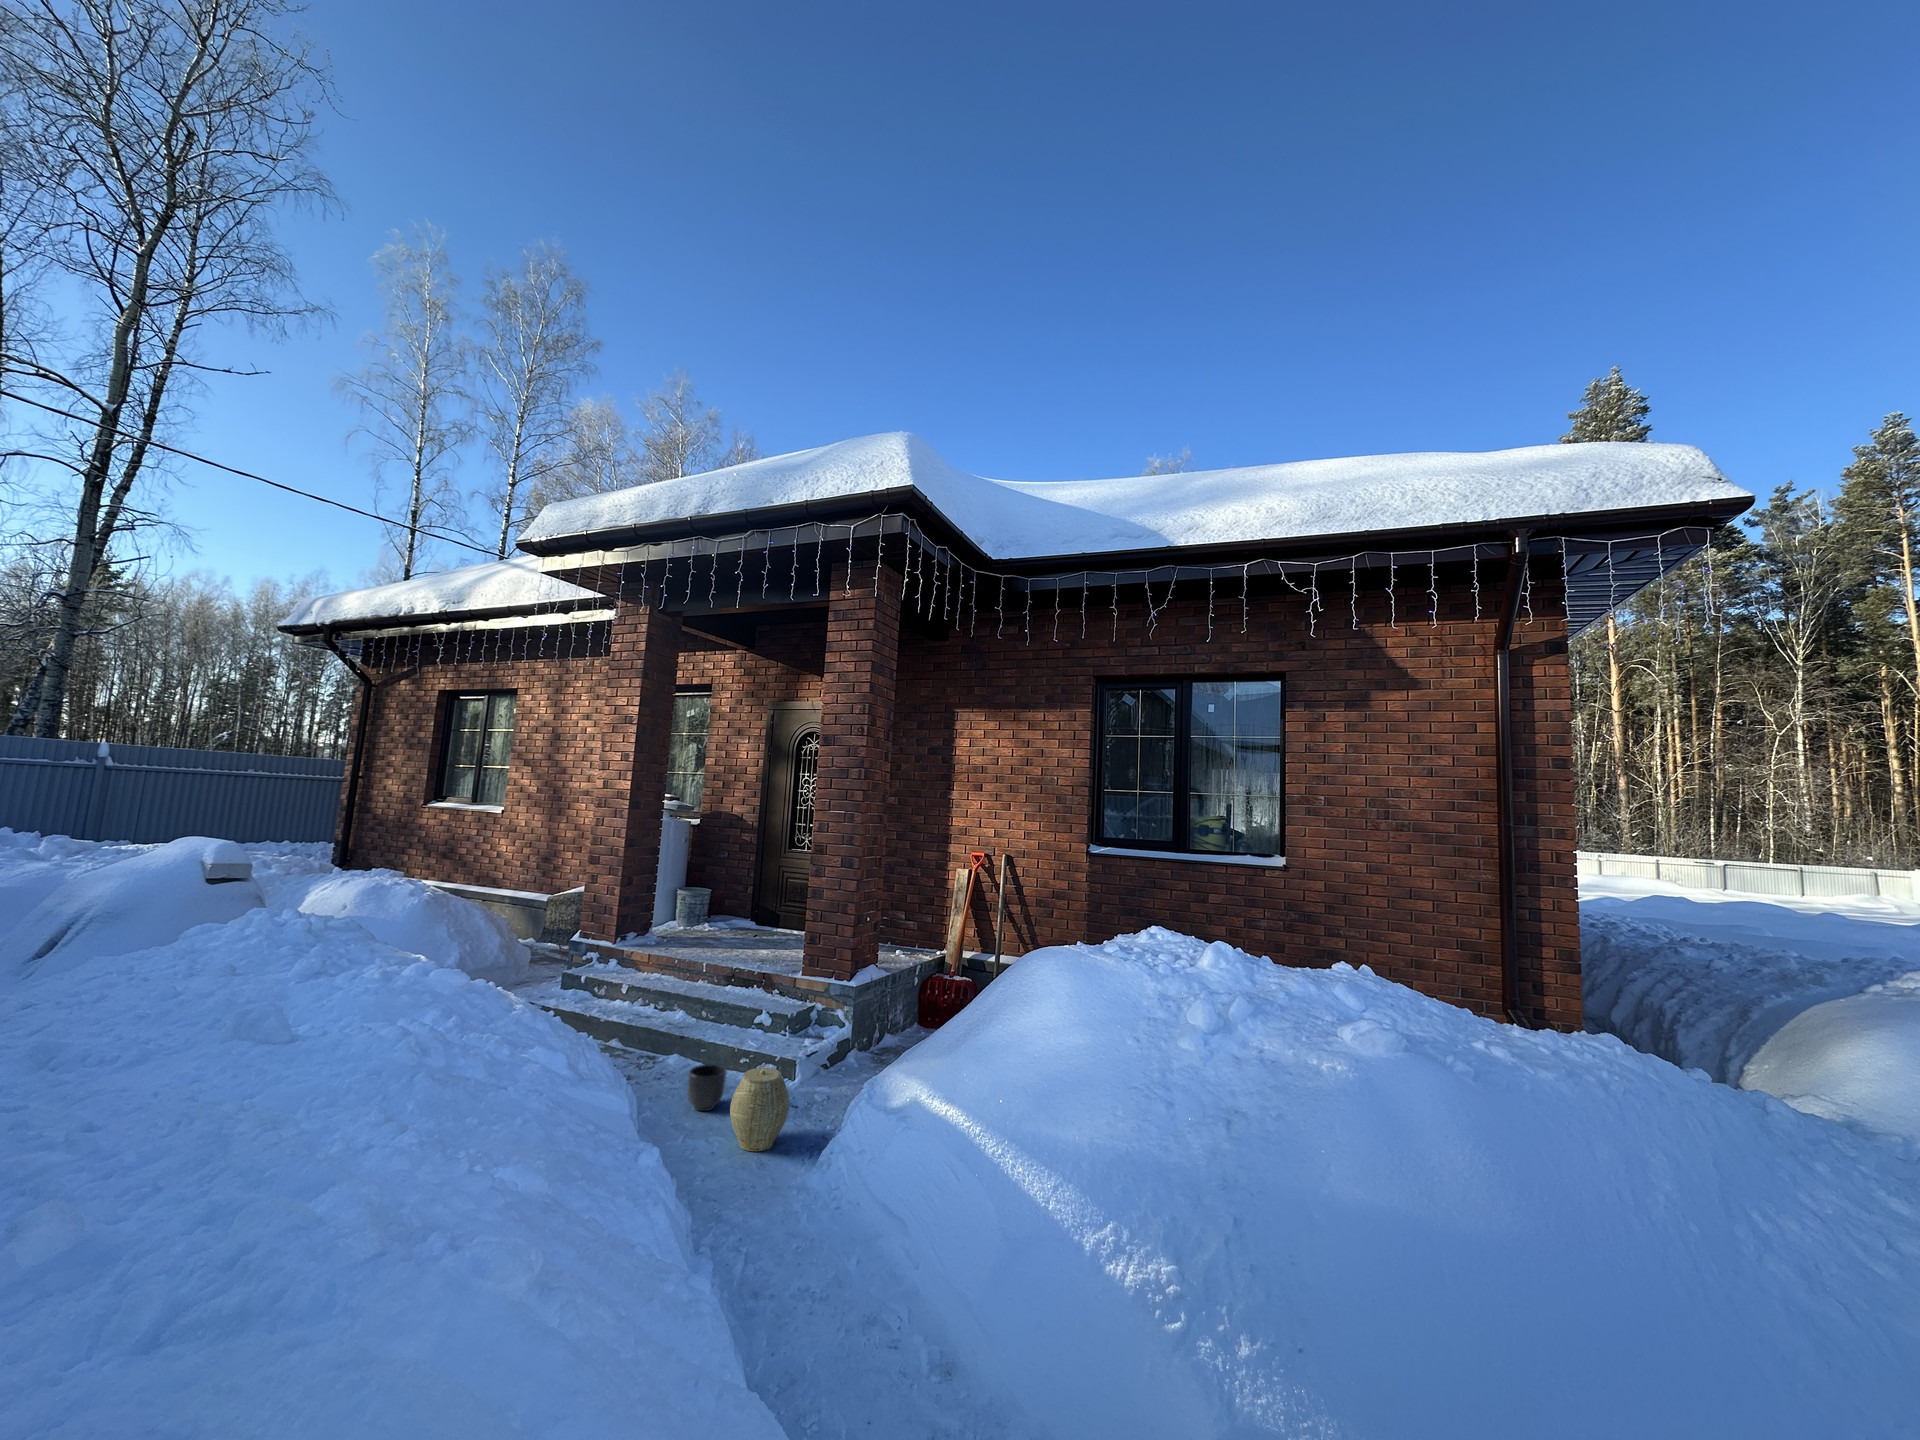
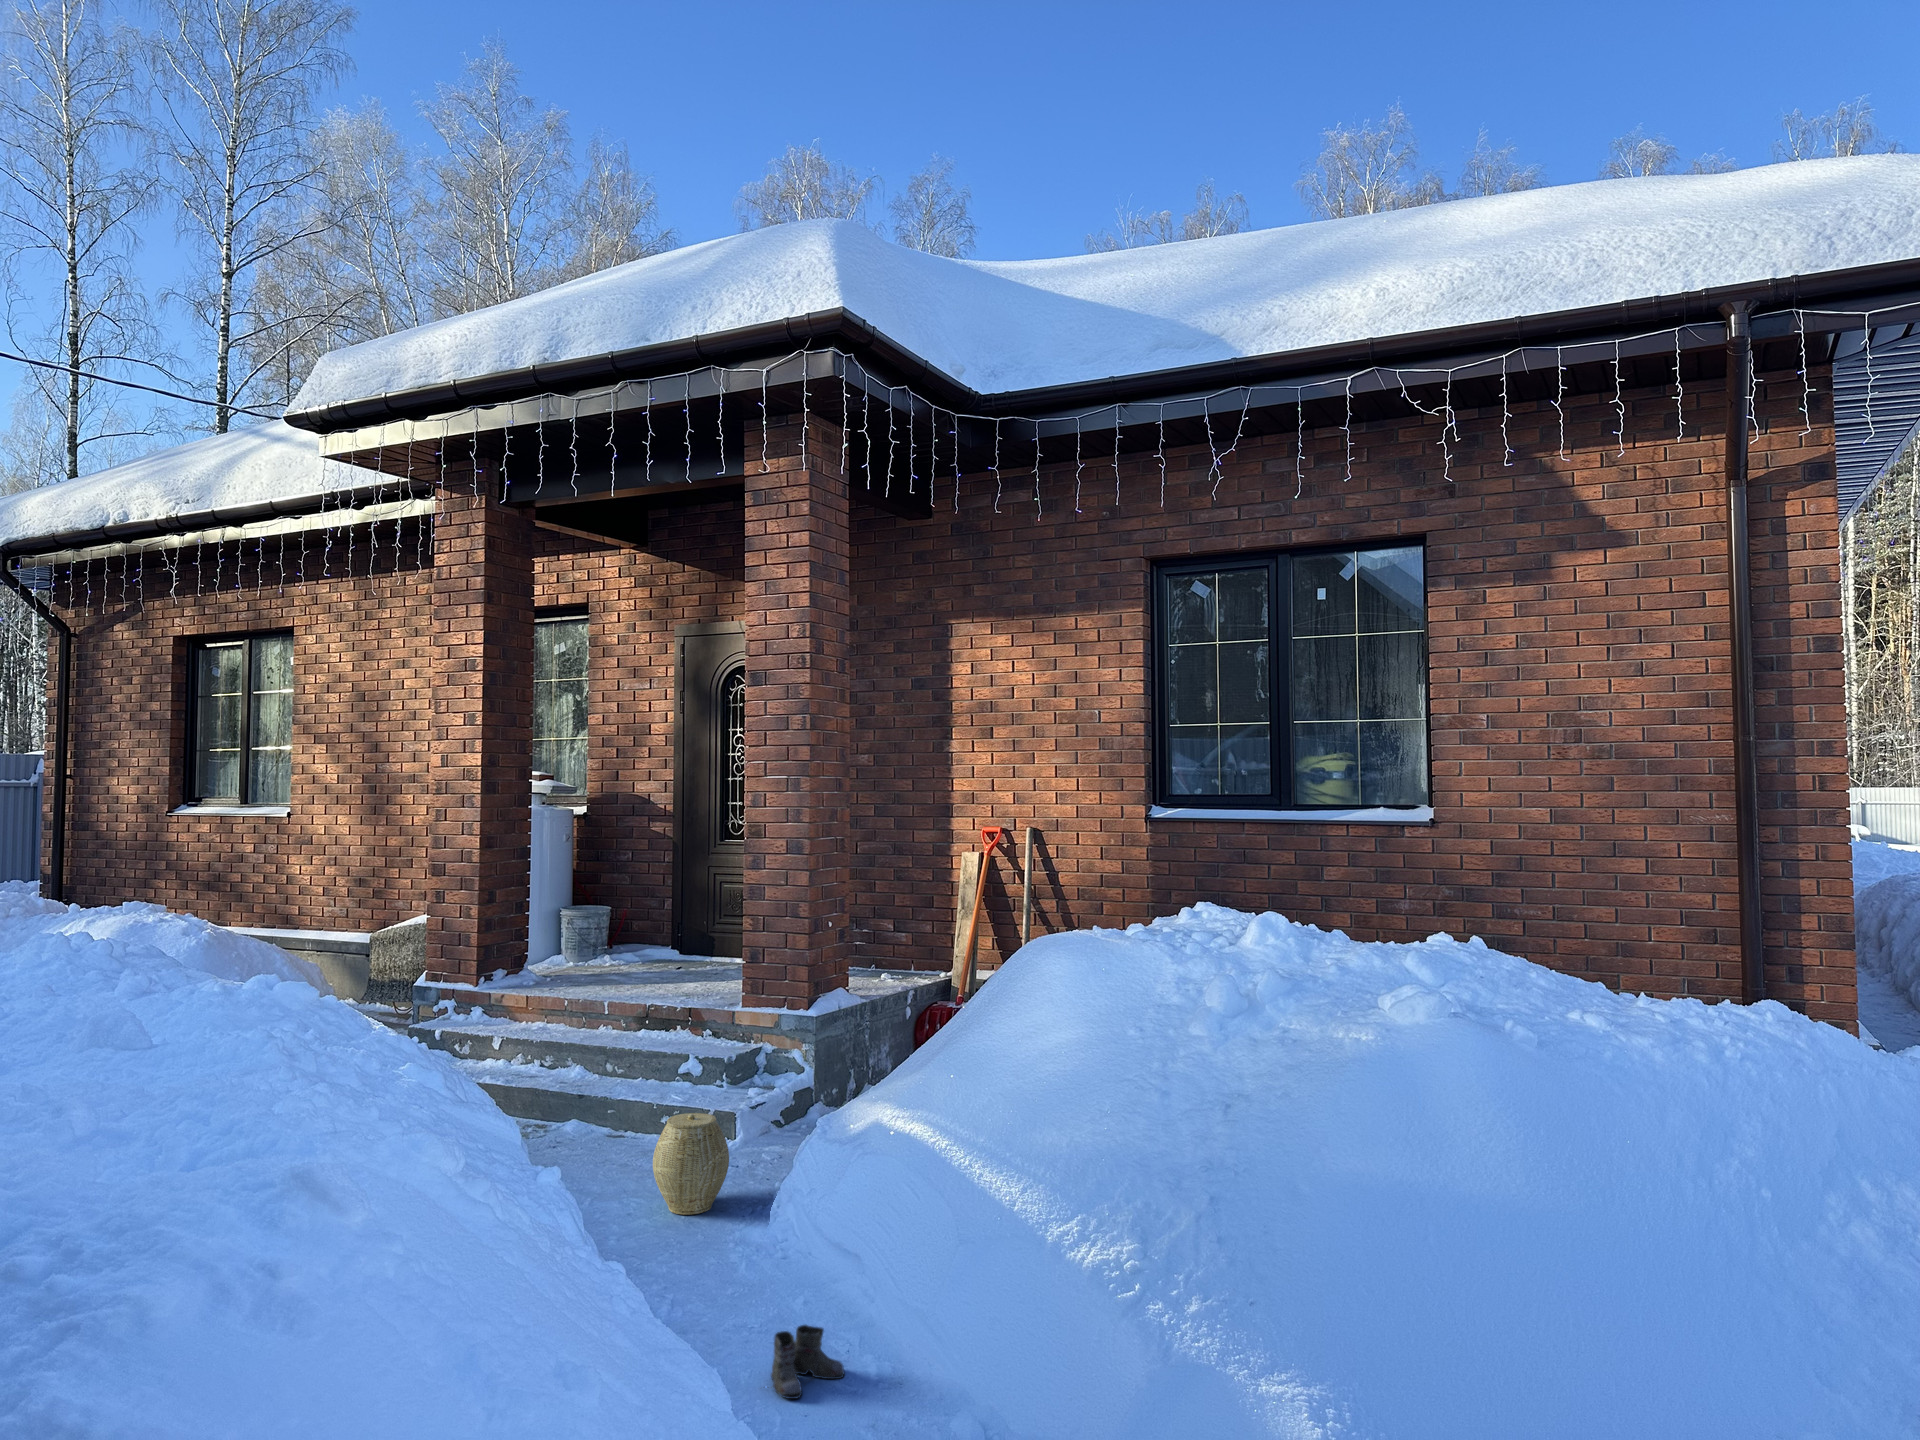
planter: present [687,1064,726,1111] -> none [596,1119,645,1177]
boots: none [807,1289,882,1367] -> present [771,1325,844,1399]

